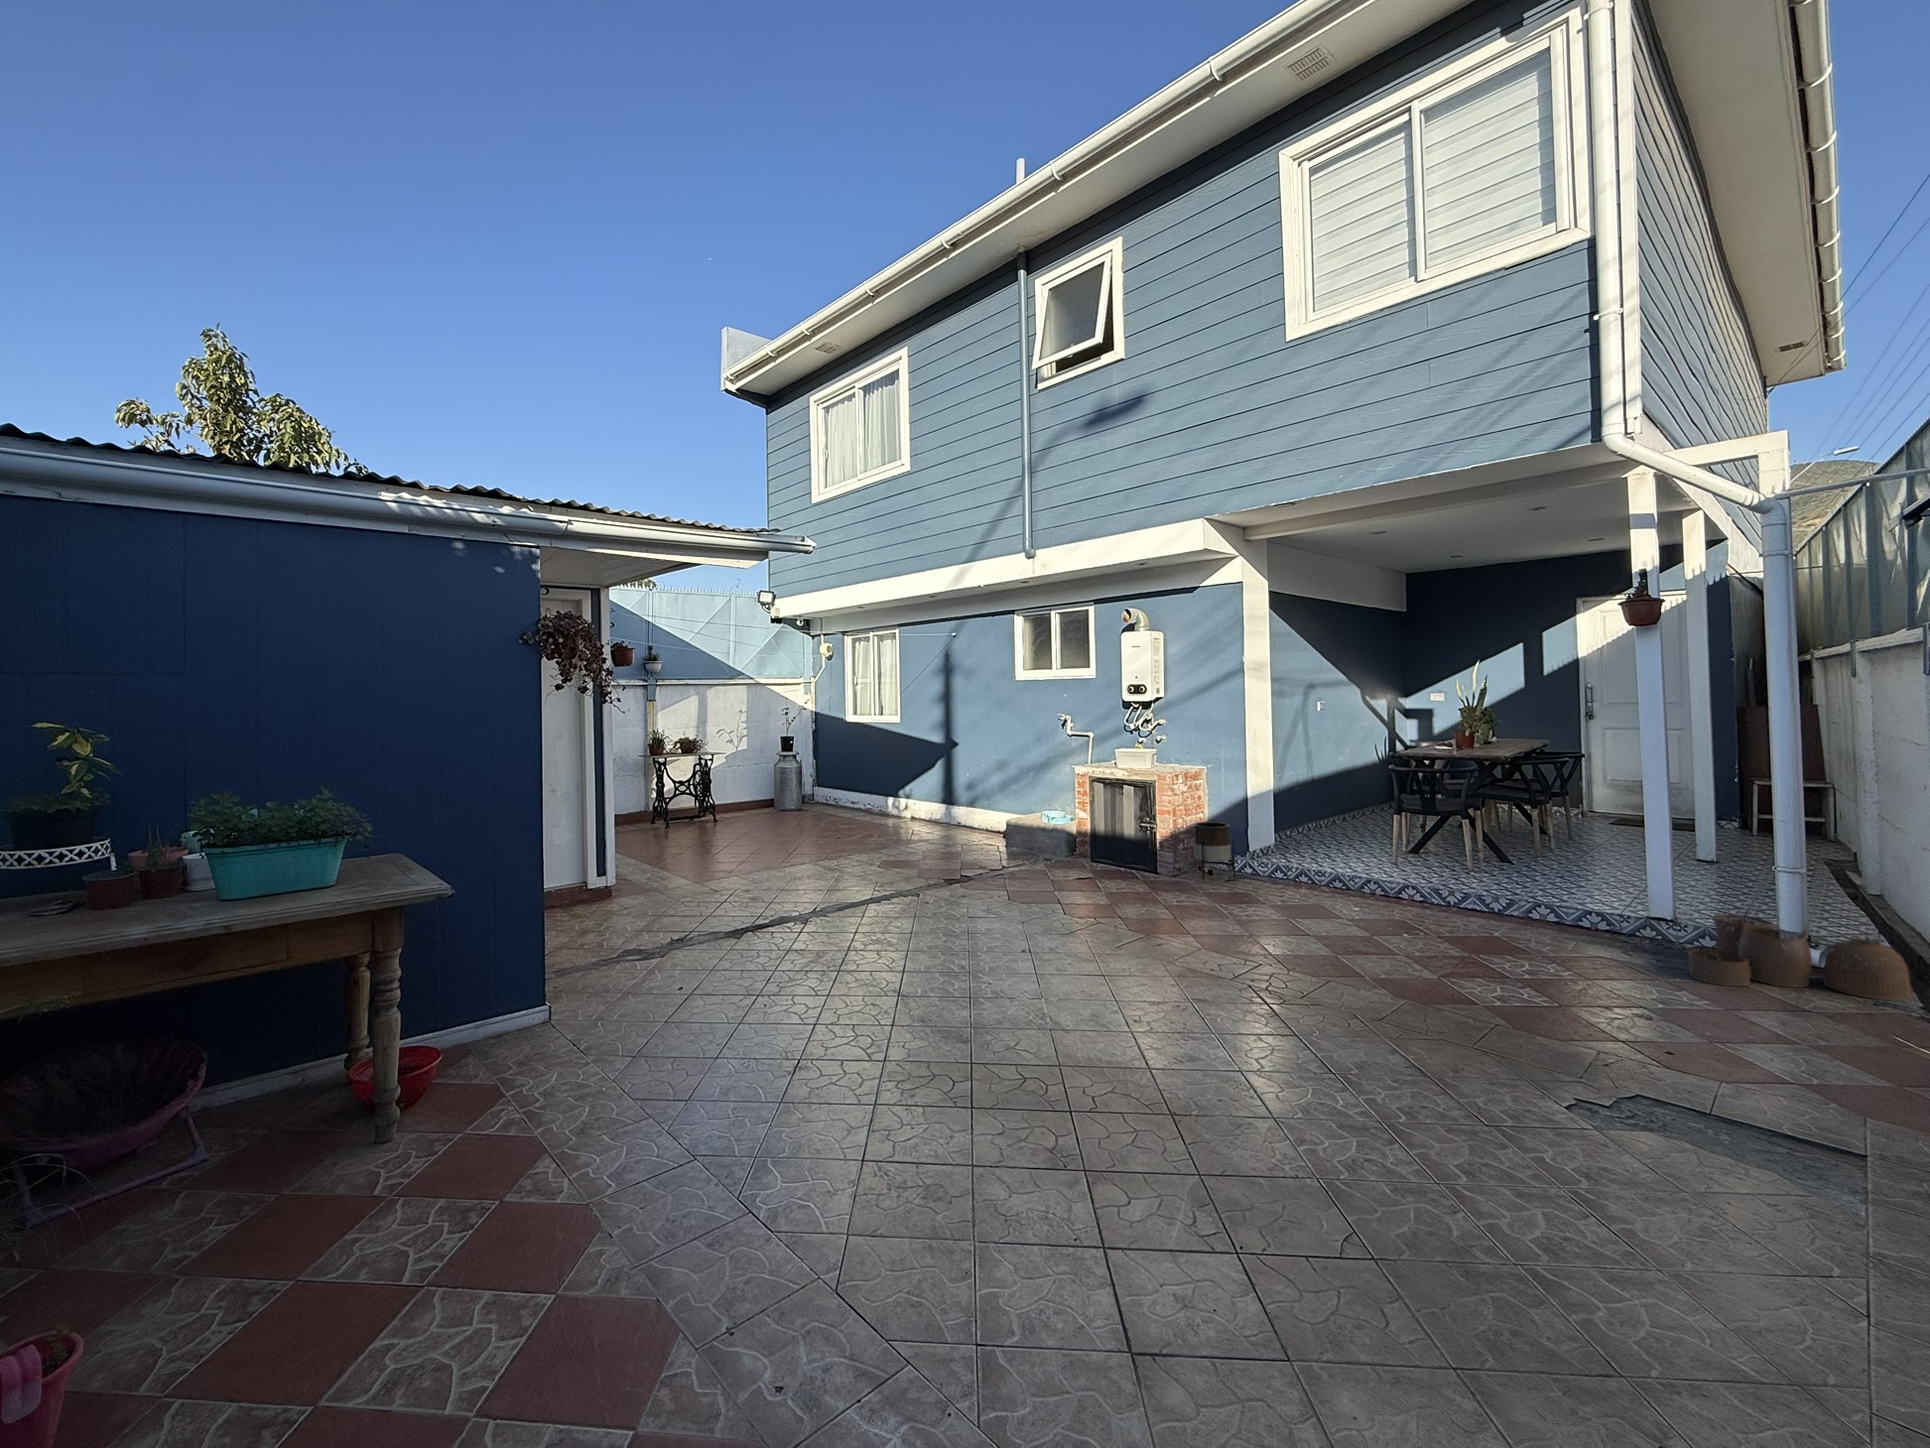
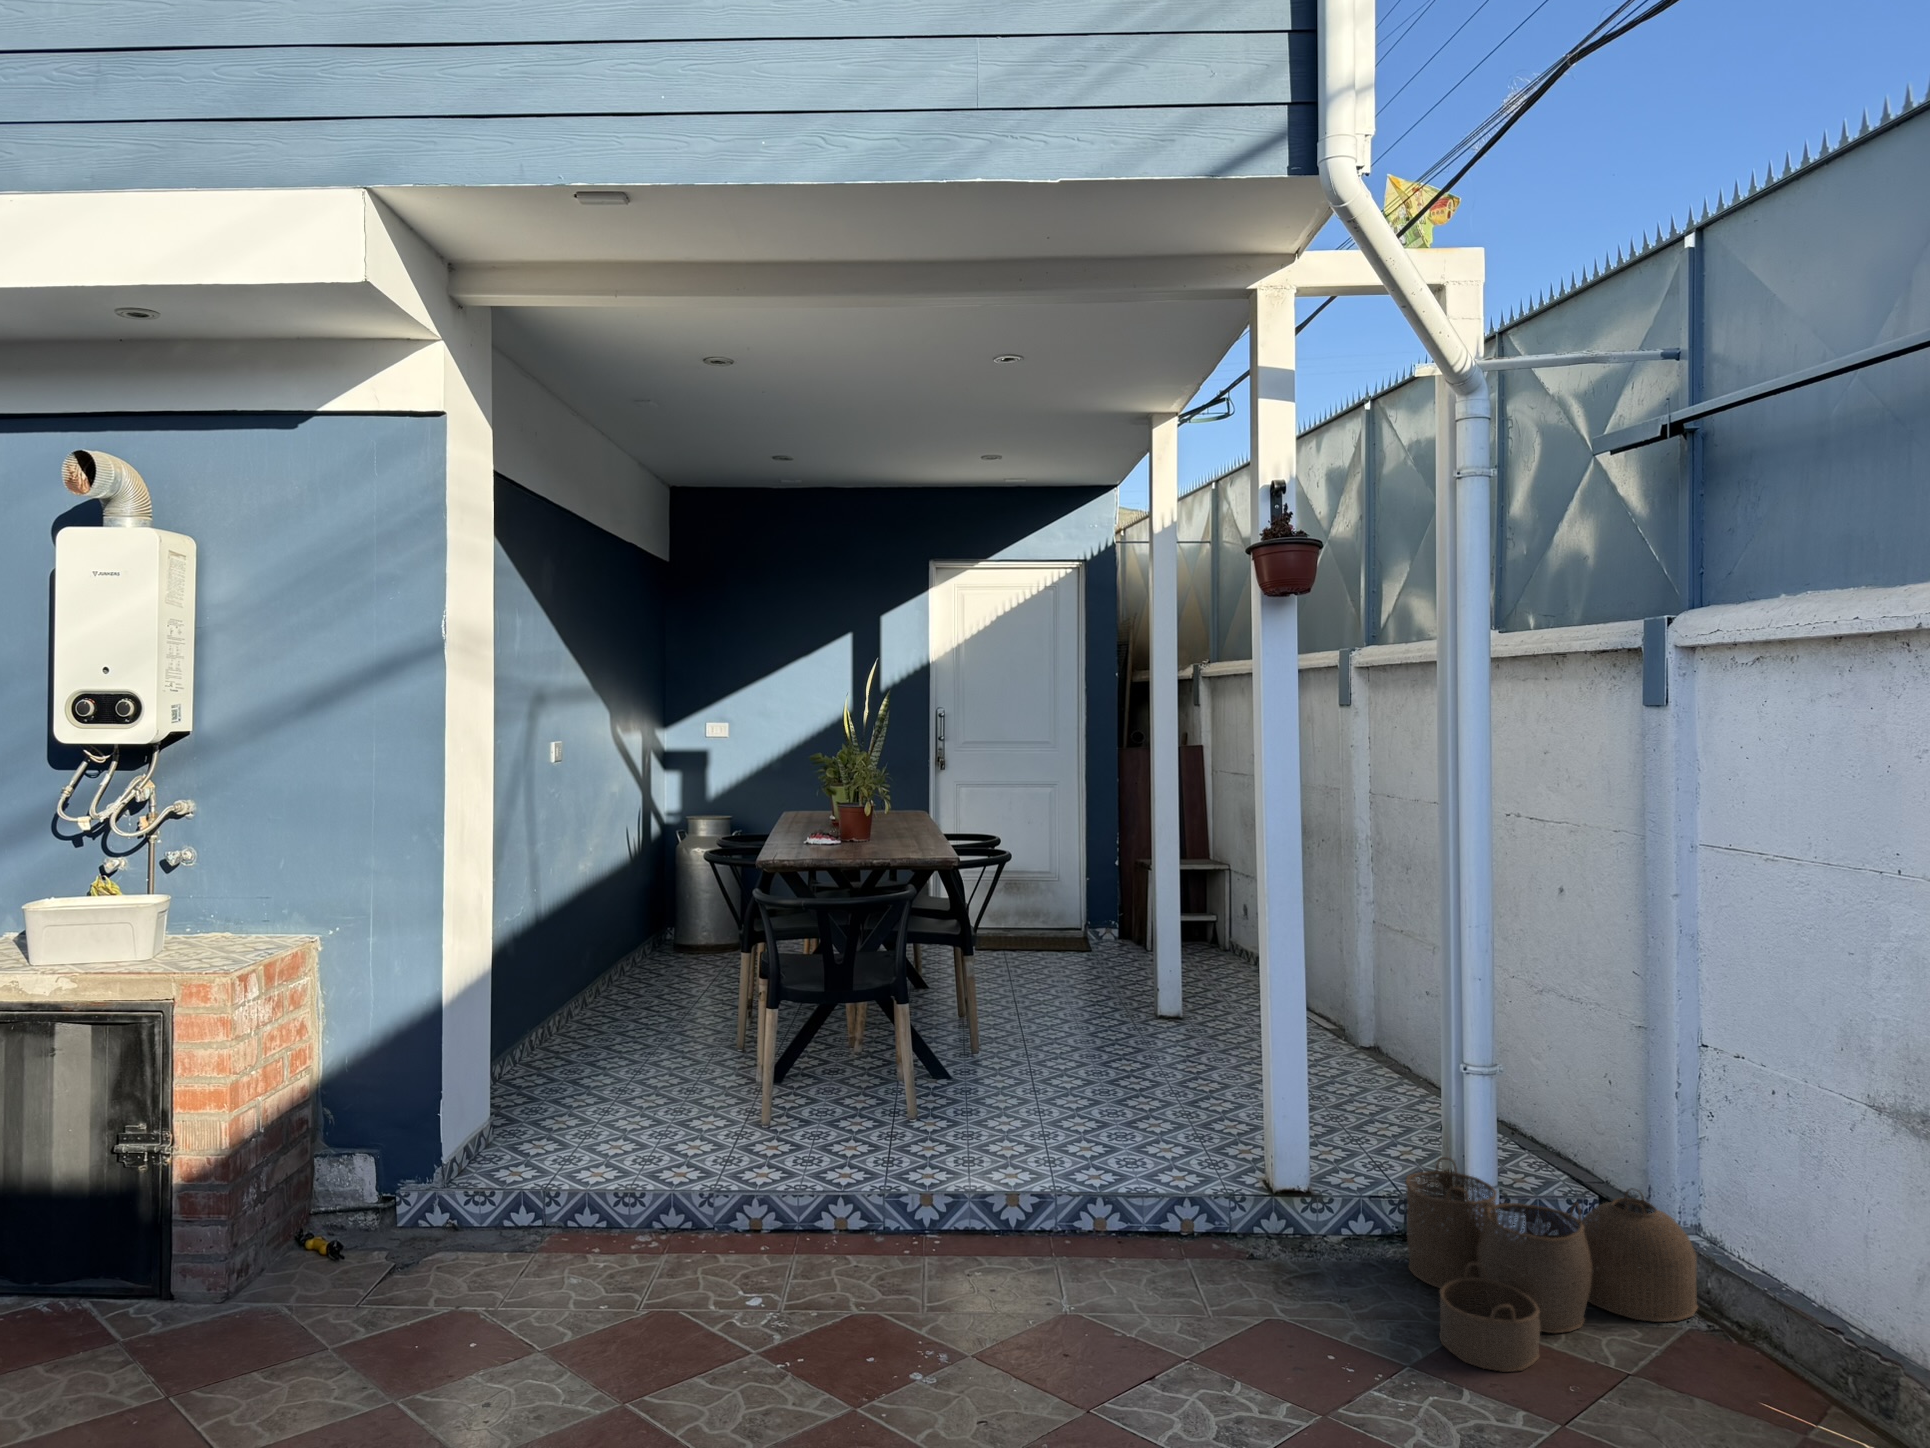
planter: present [1194,822,1235,880] -> none [287,1095,405,1289]

